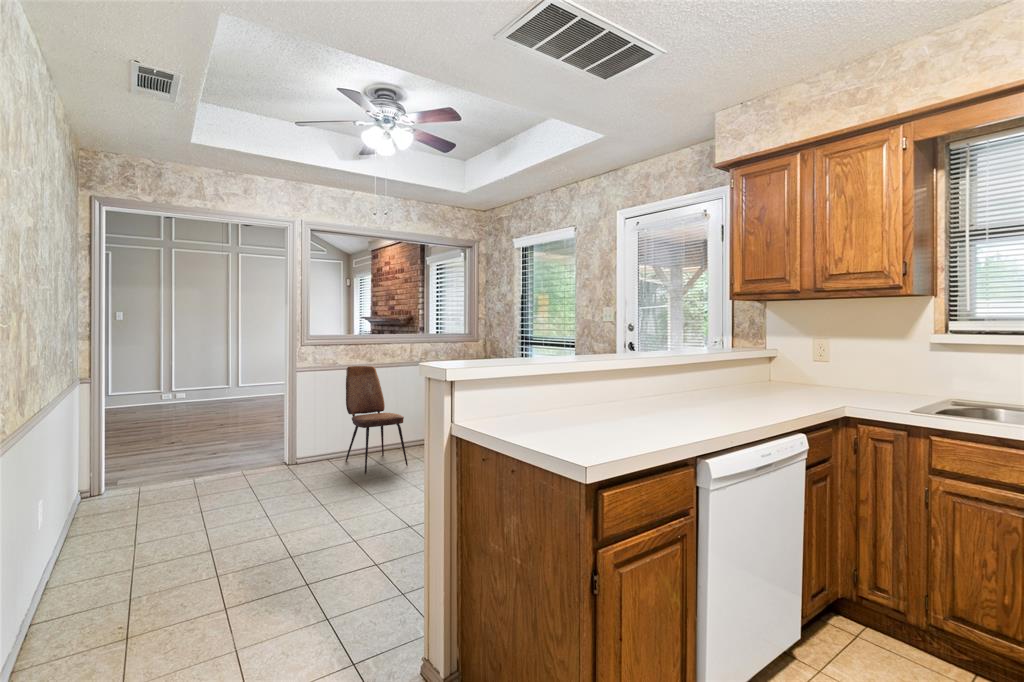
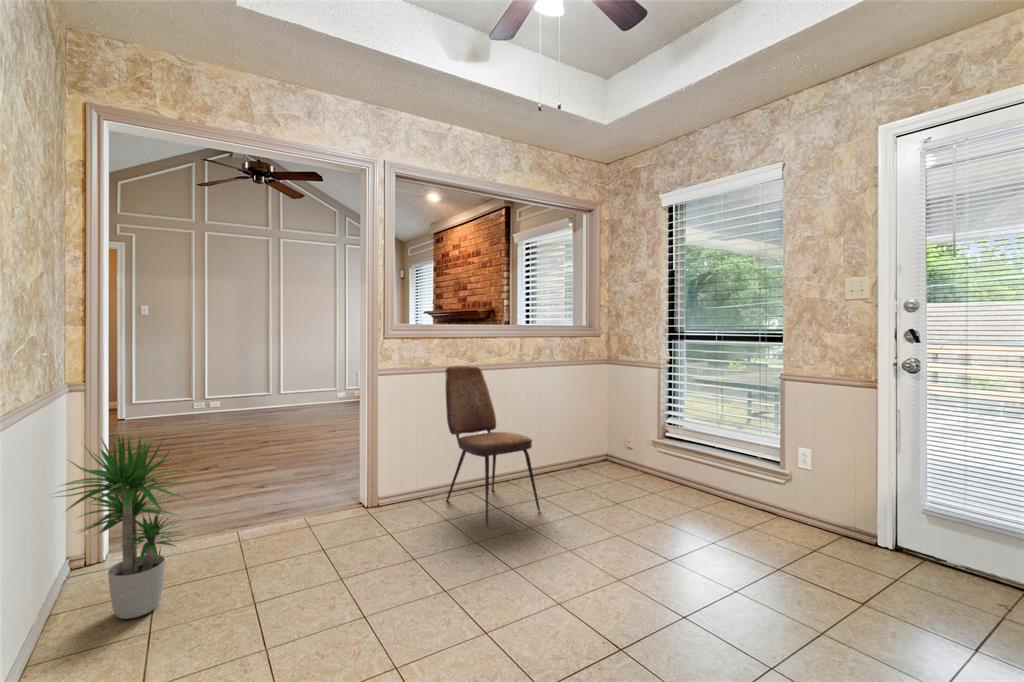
potted plant: none [78,406,165,516] -> present [57,434,184,619]

